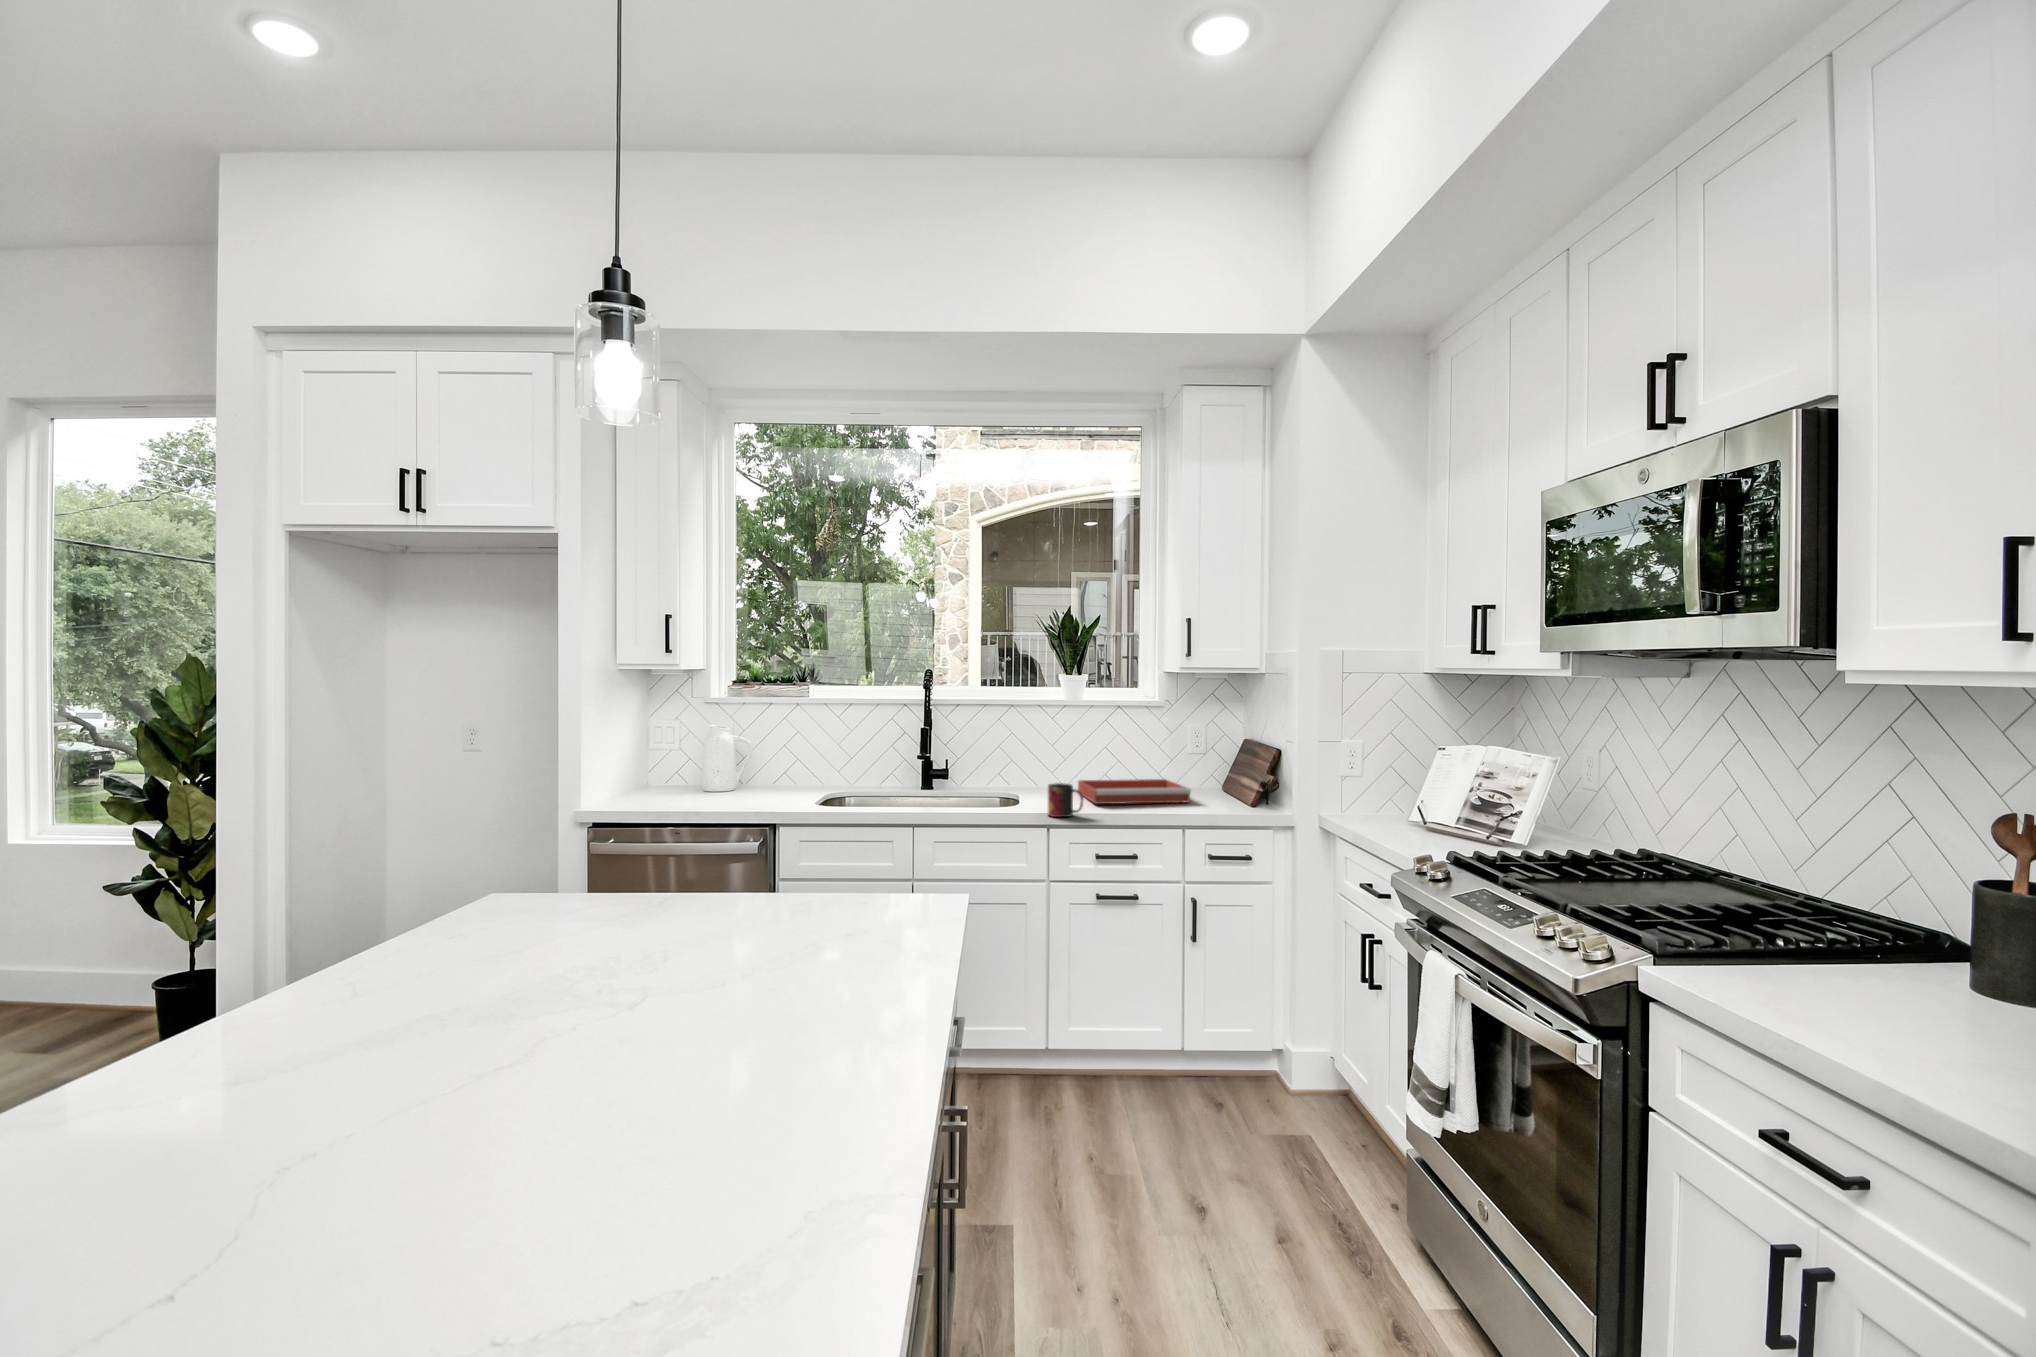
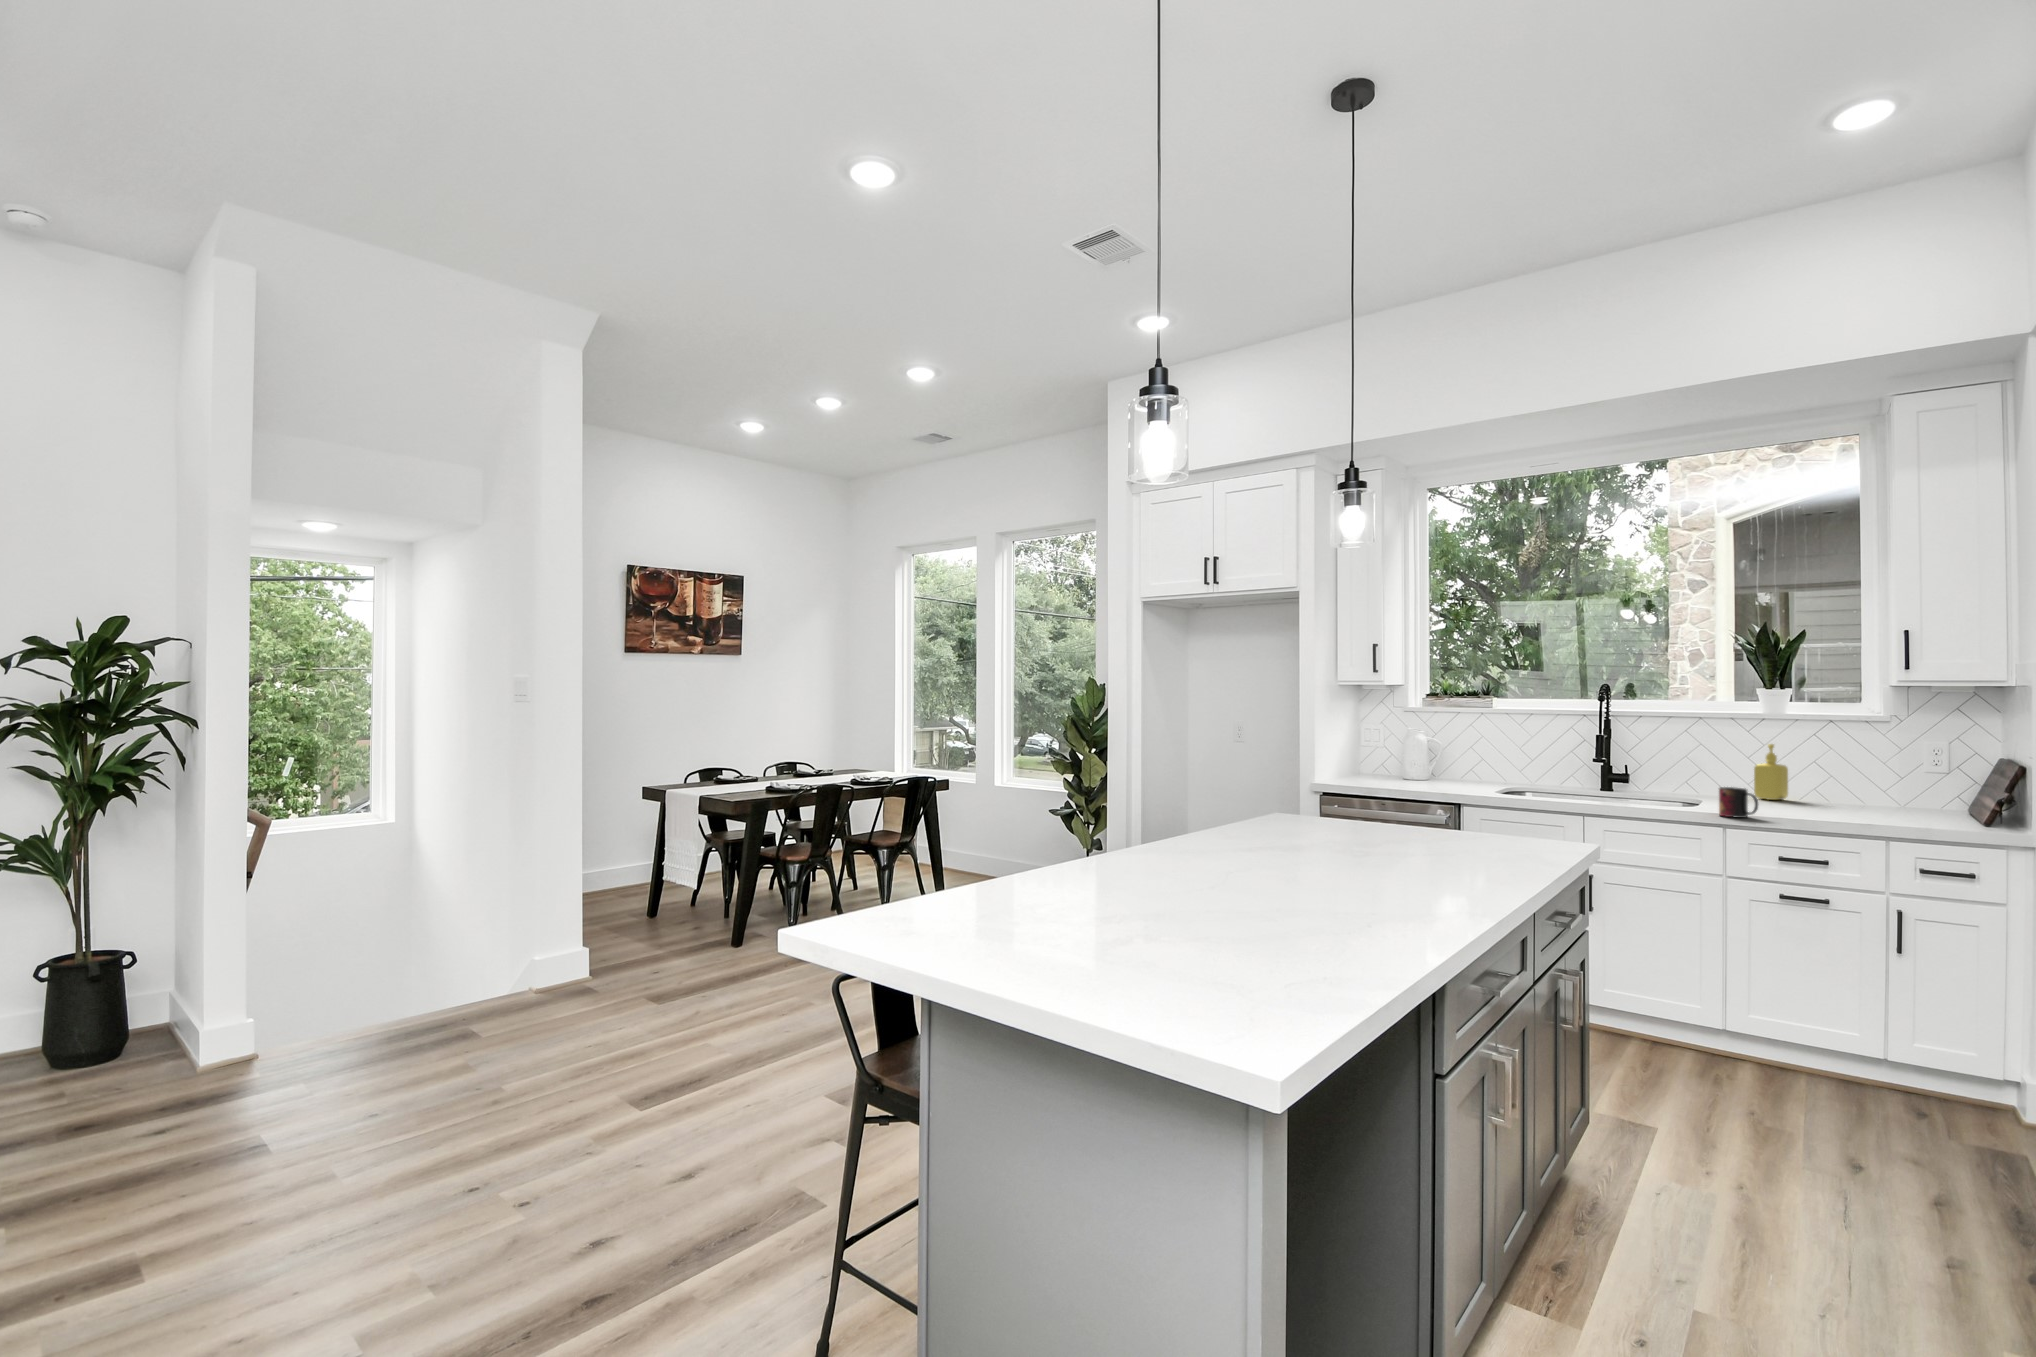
soap dispenser: none [1056,731,1083,788] -> present [1754,744,1788,800]
tray: present [1078,779,1191,804] -> none [1775,792,1910,819]

